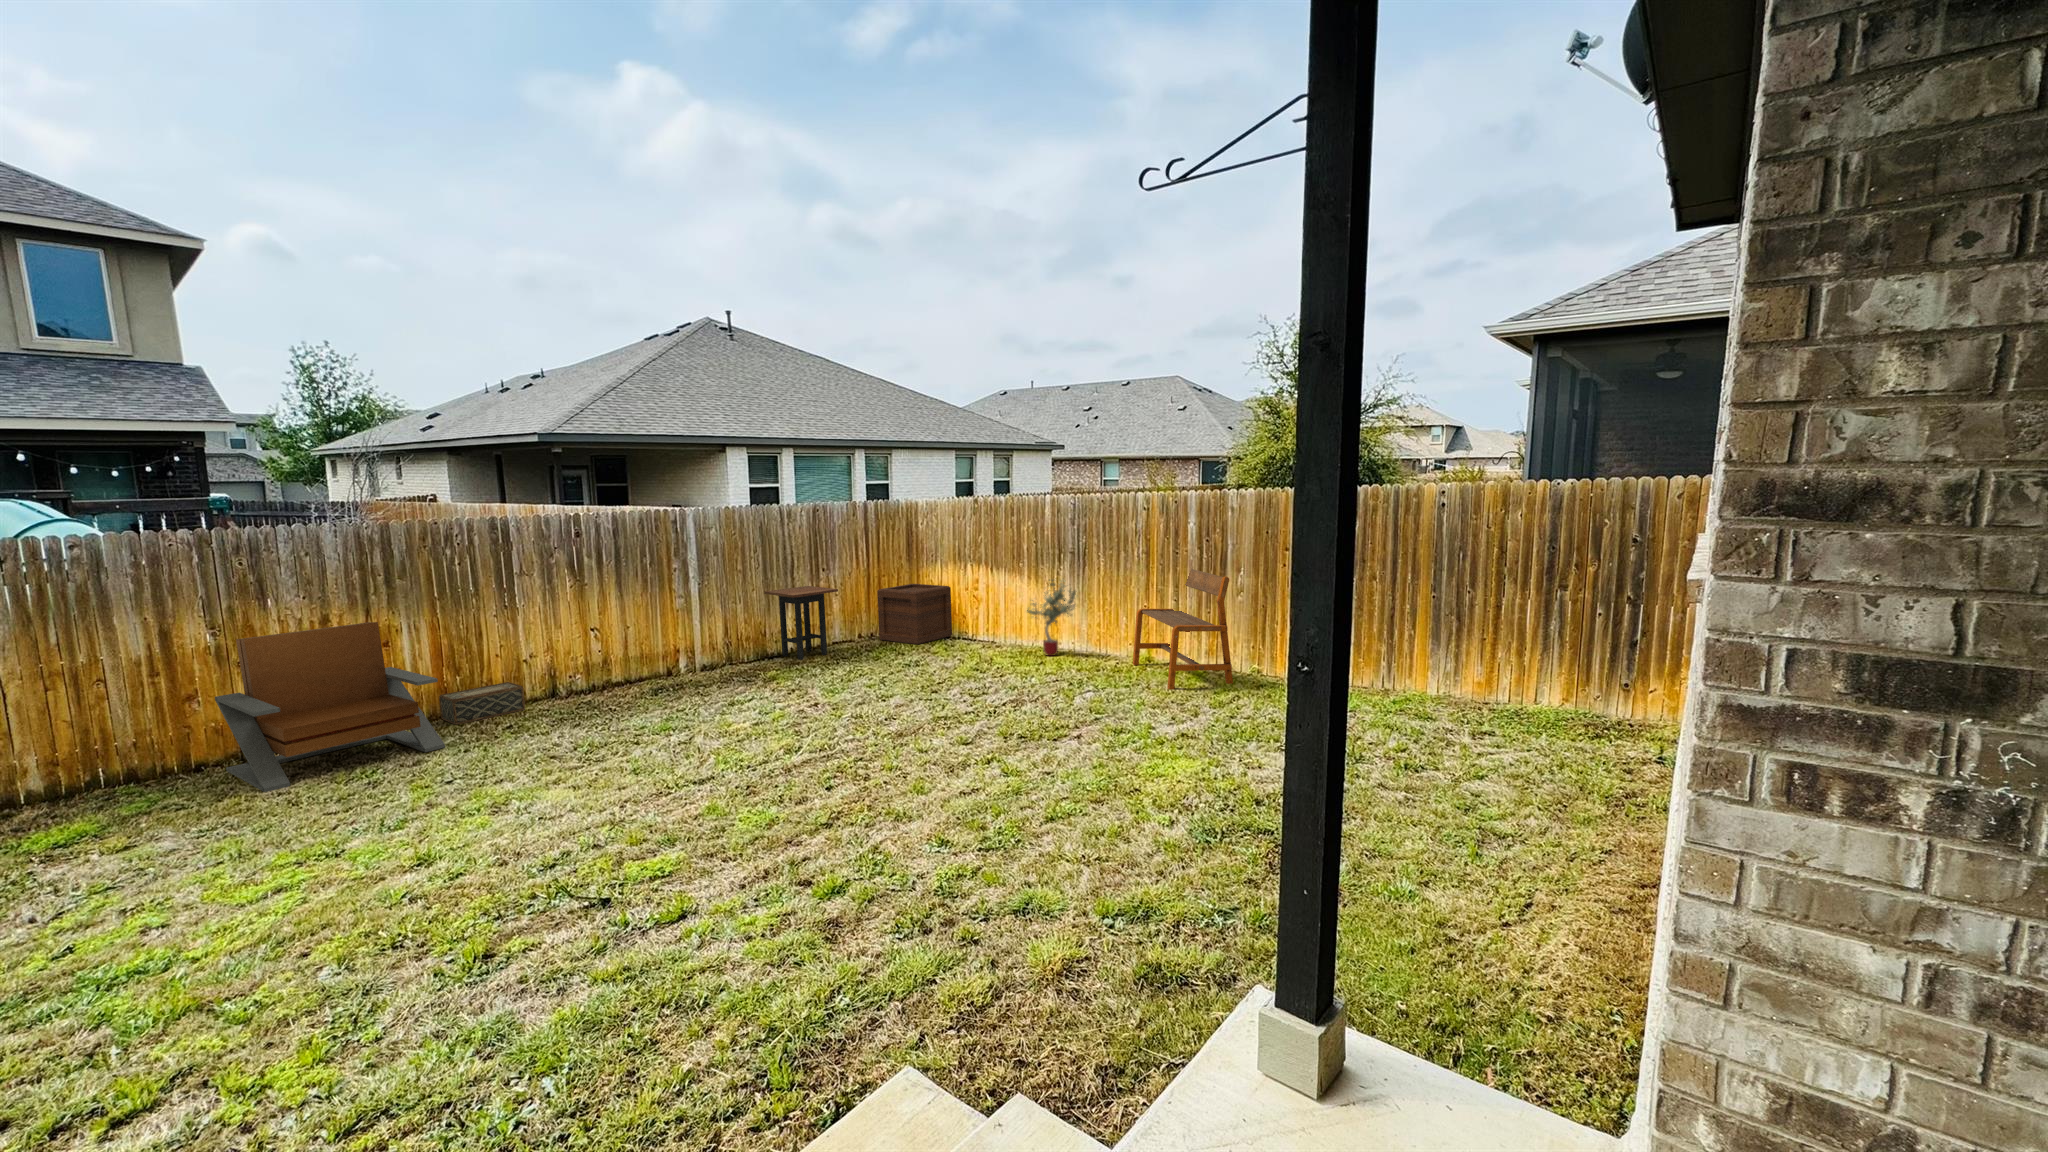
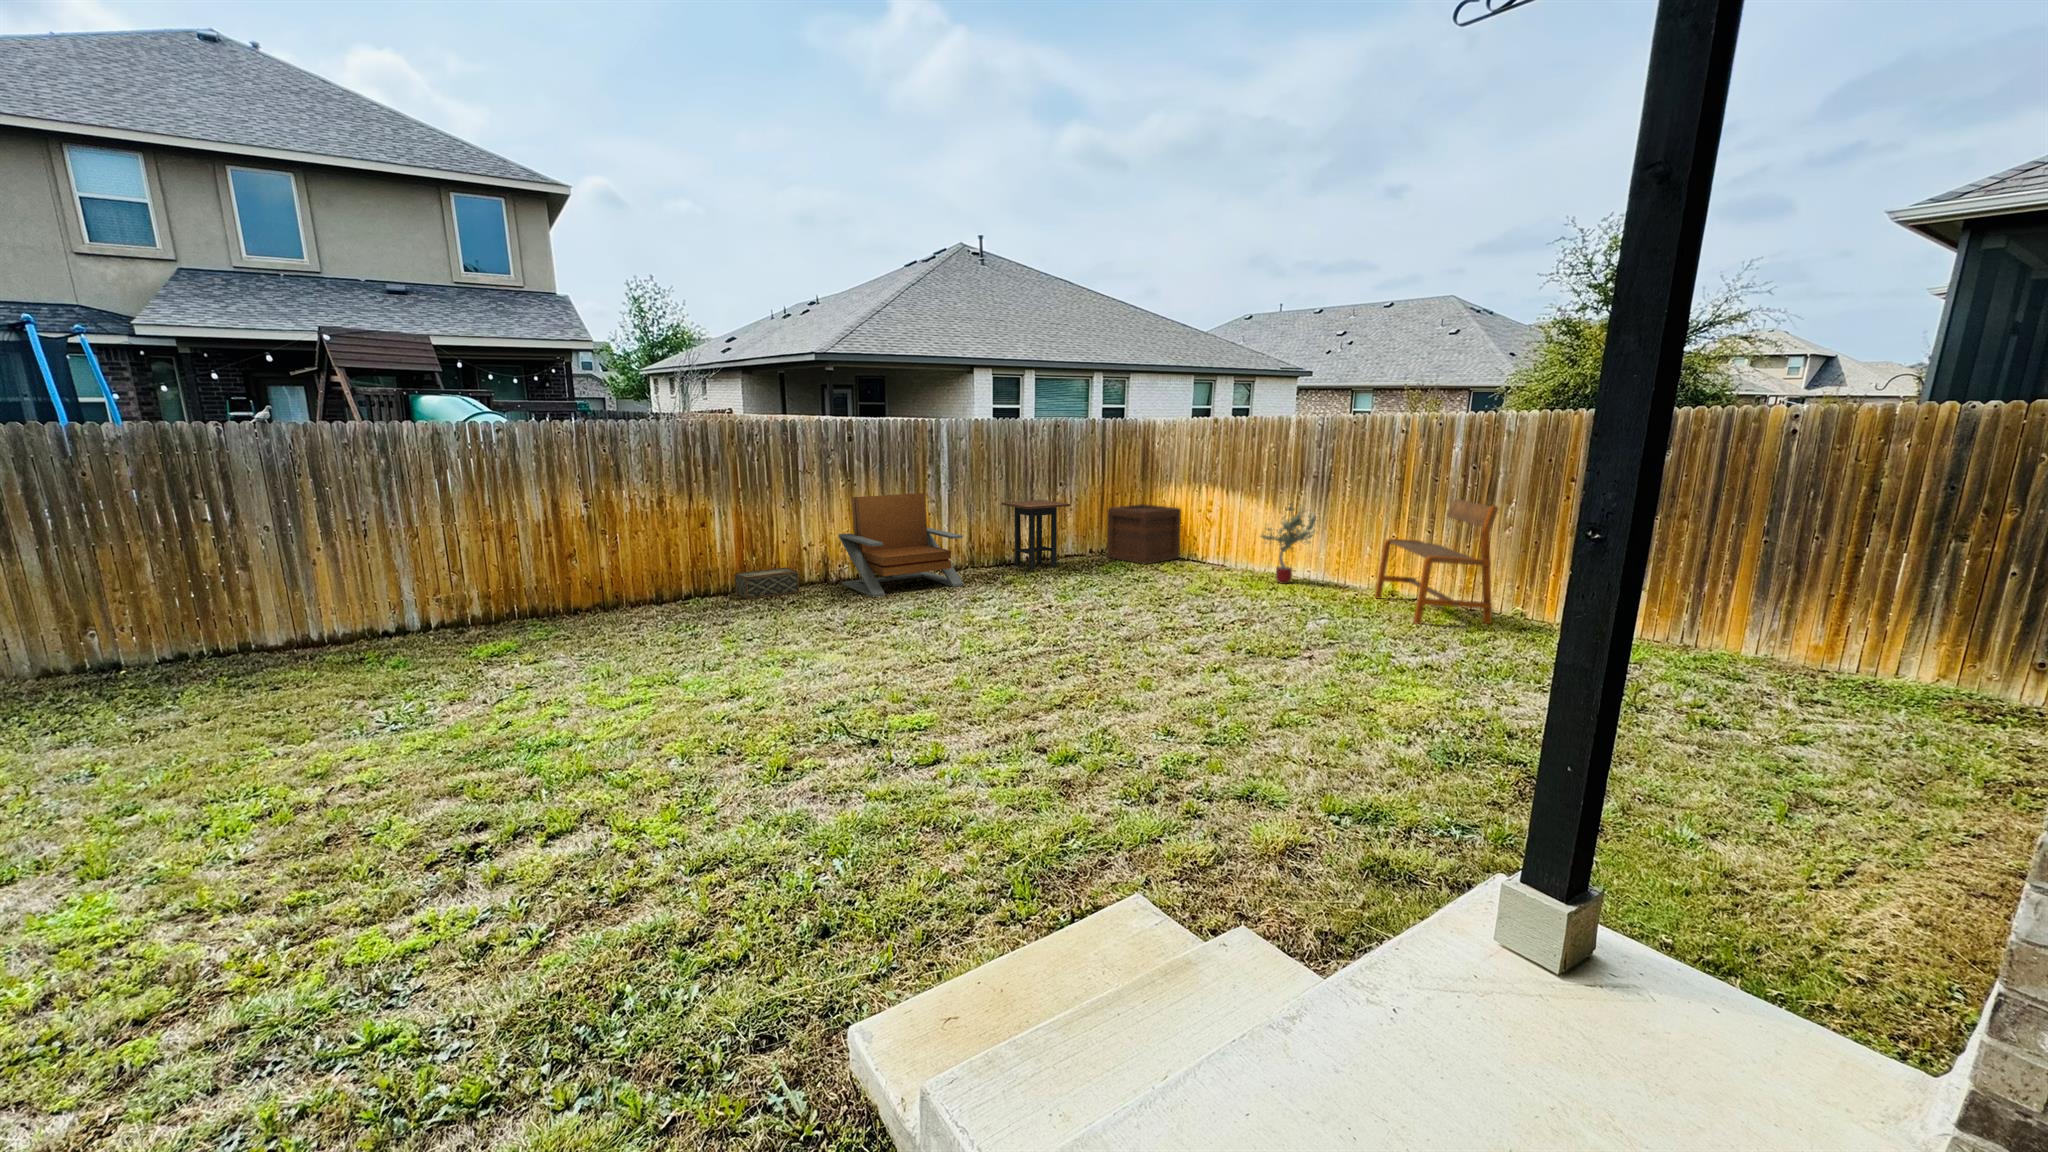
lounge chair: present [215,622,445,792] -> present [839,493,964,597]

